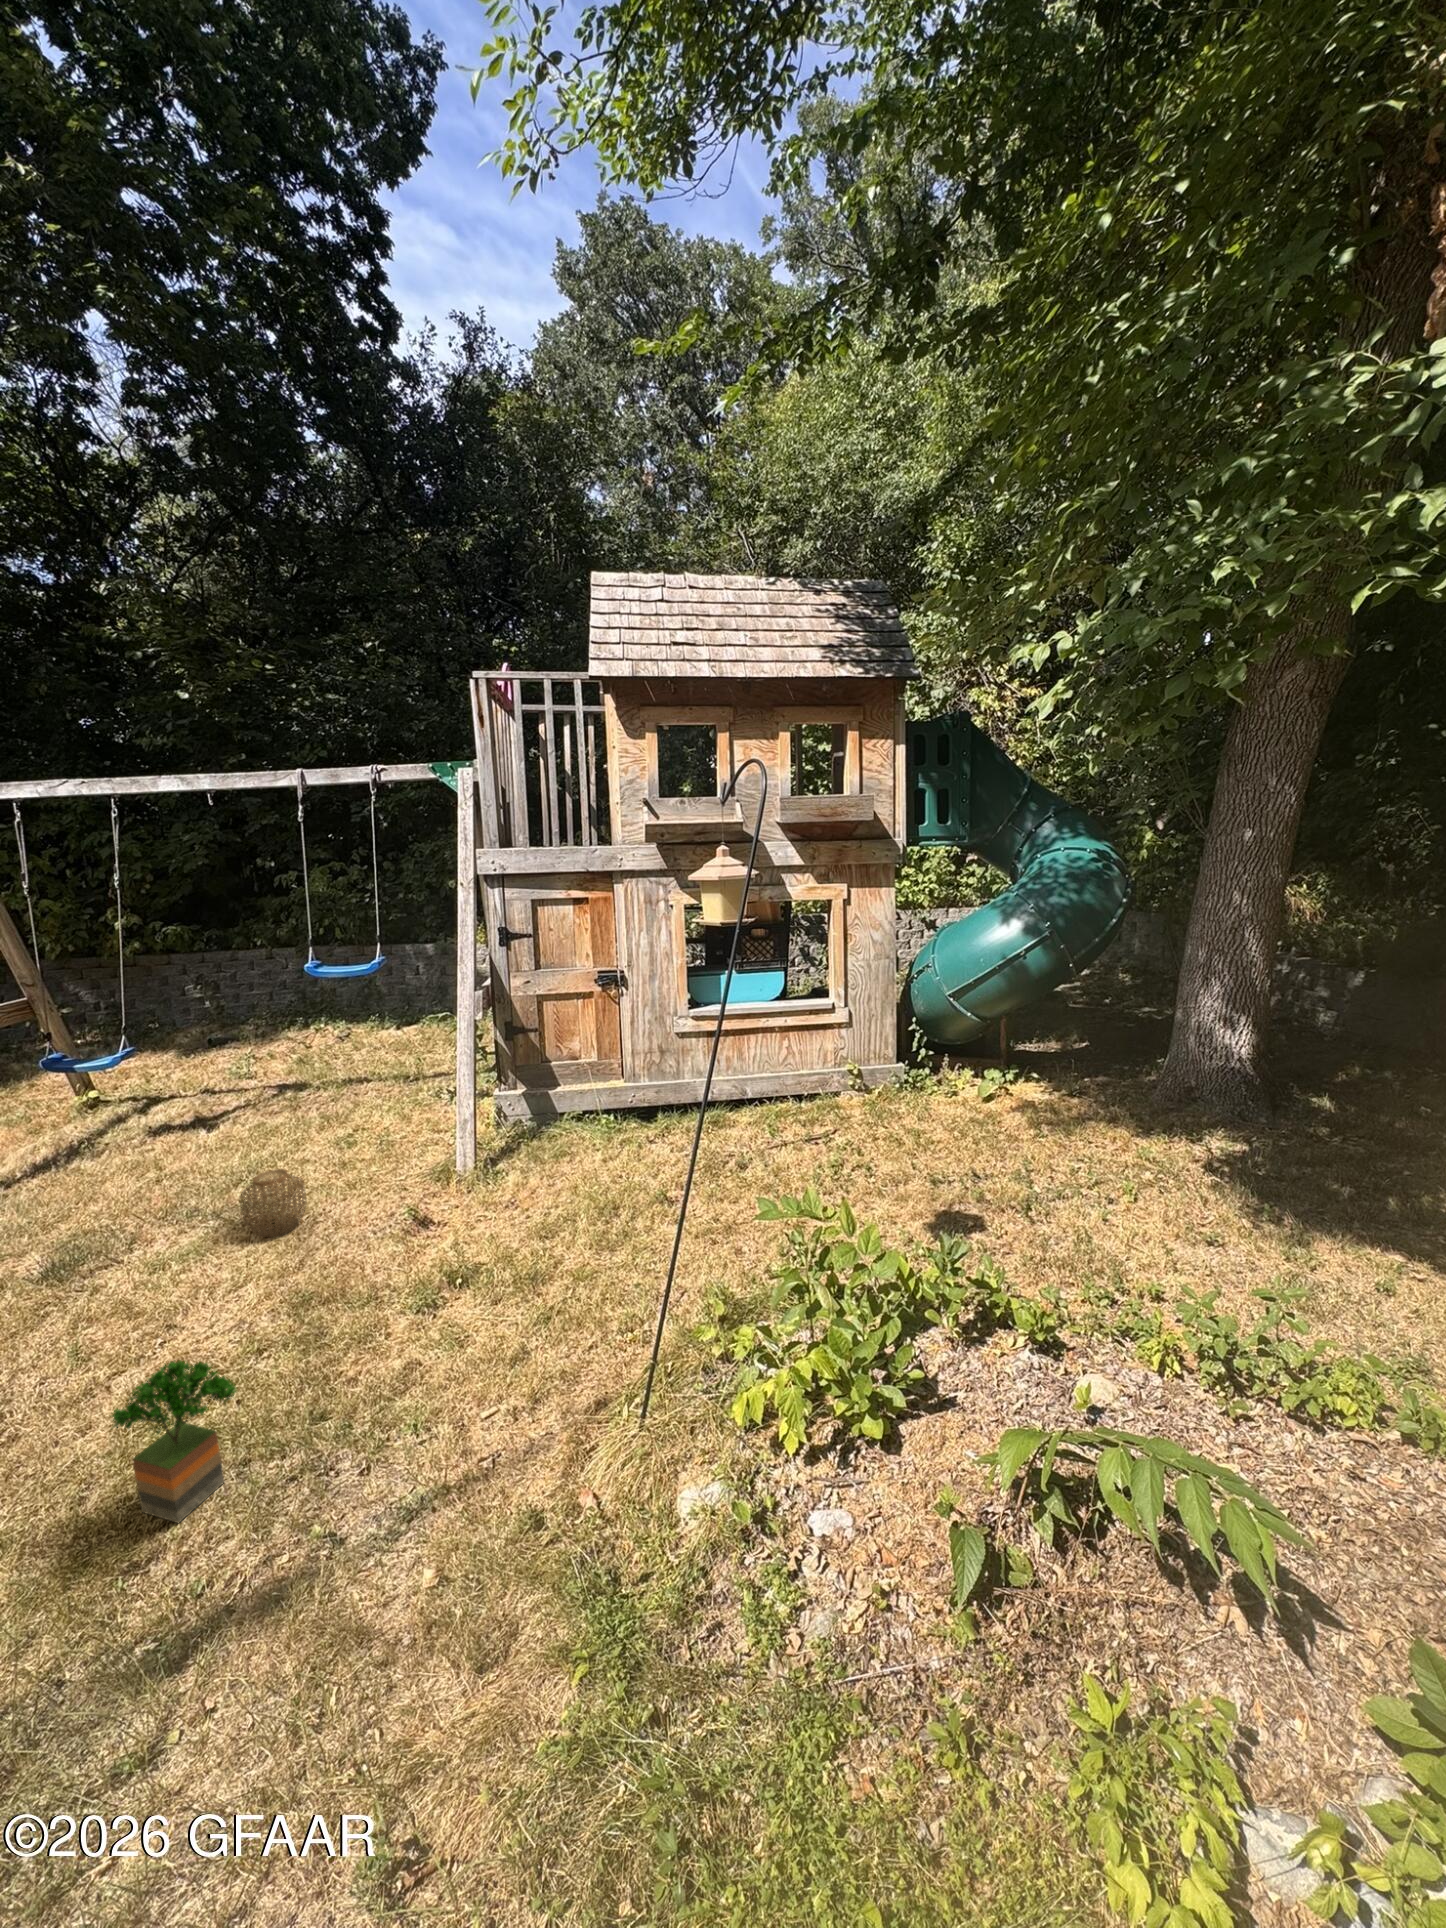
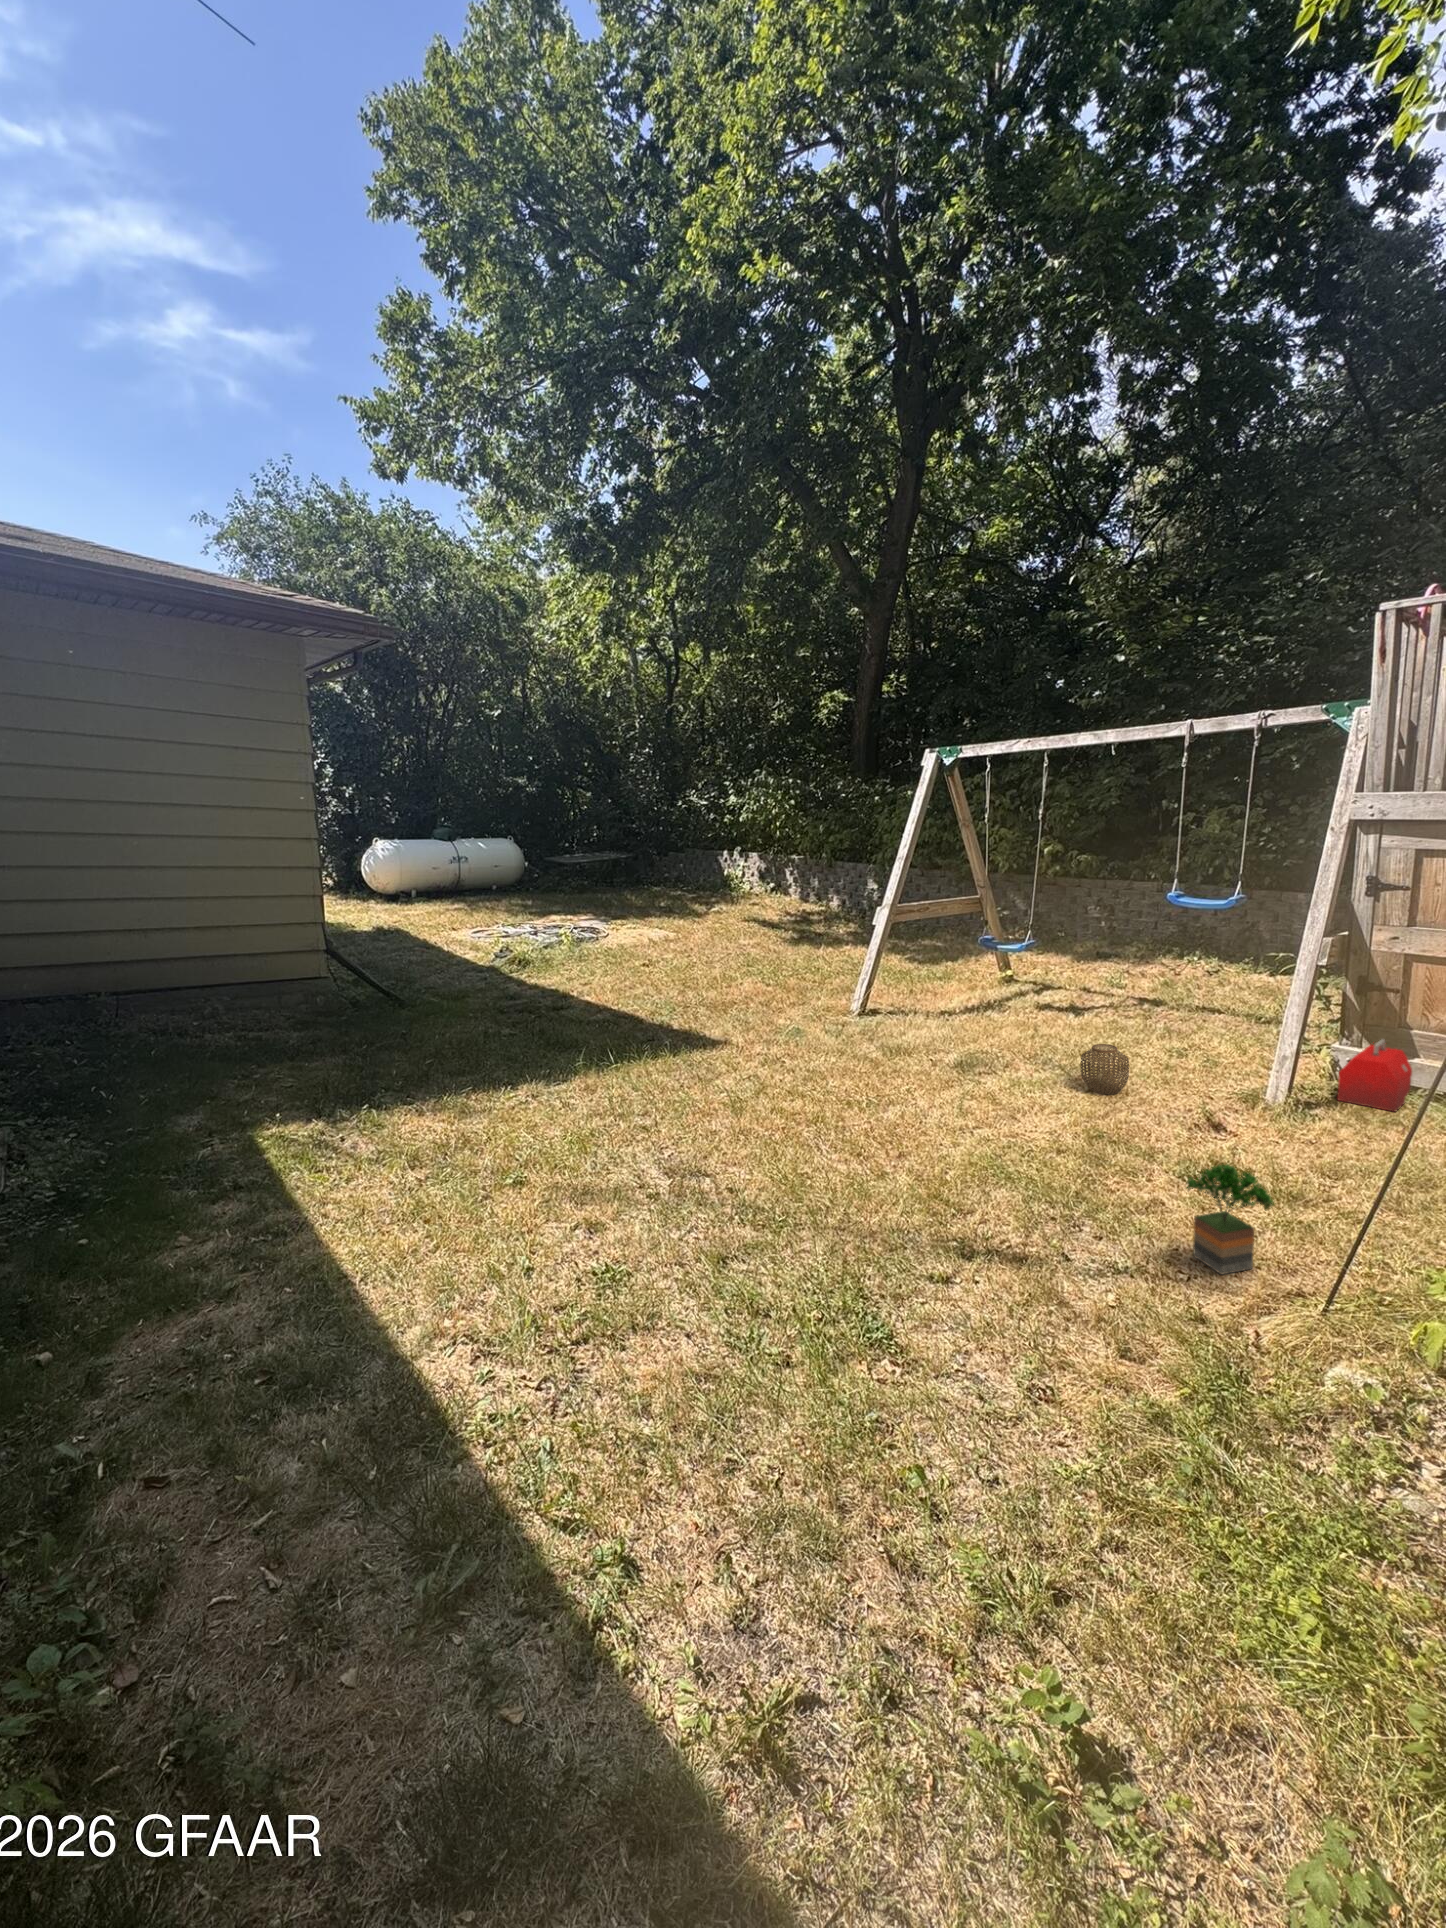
toolbox: none [509,1078,562,1149] -> present [1337,1039,1412,1112]
potted tree: present [112,1360,237,1523] -> present [1186,1164,1274,1274]

